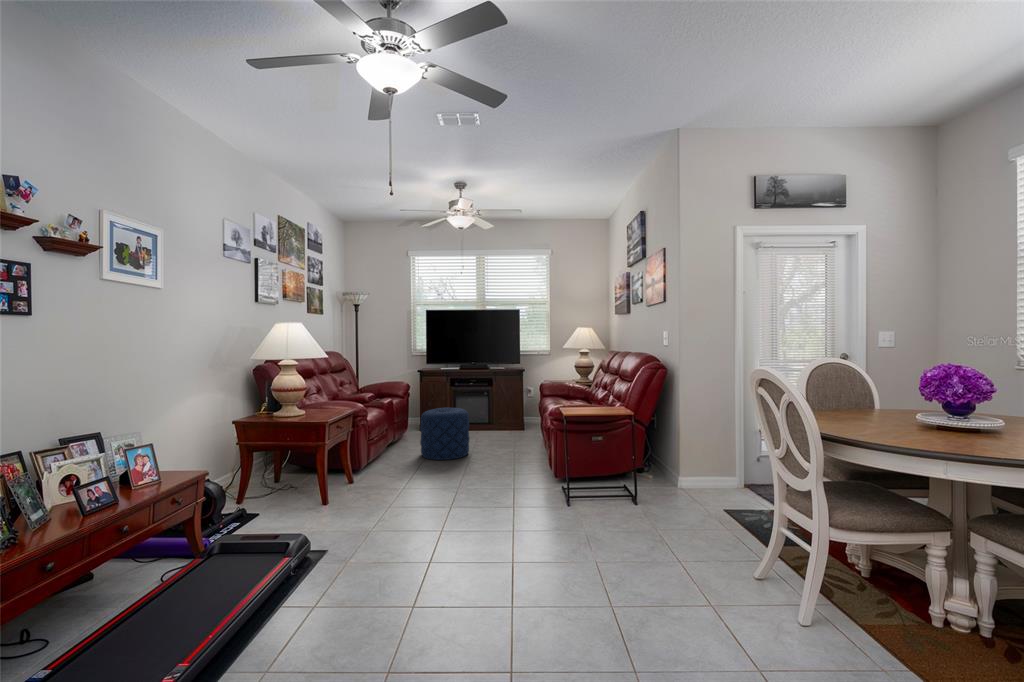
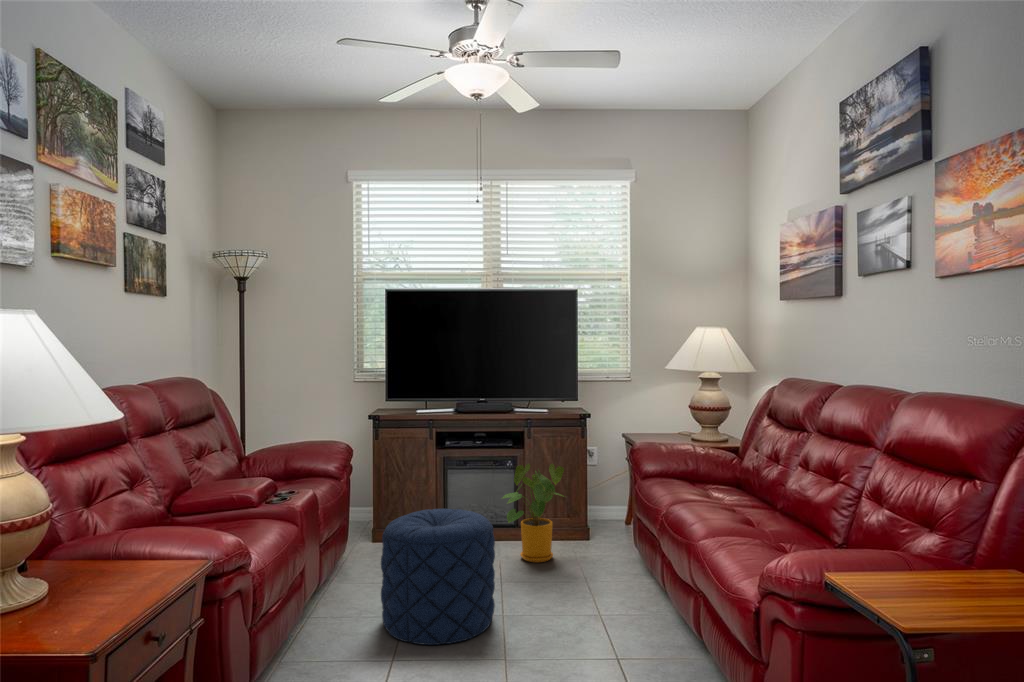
house plant: none [478,394,511,438] -> present [503,464,564,562]

